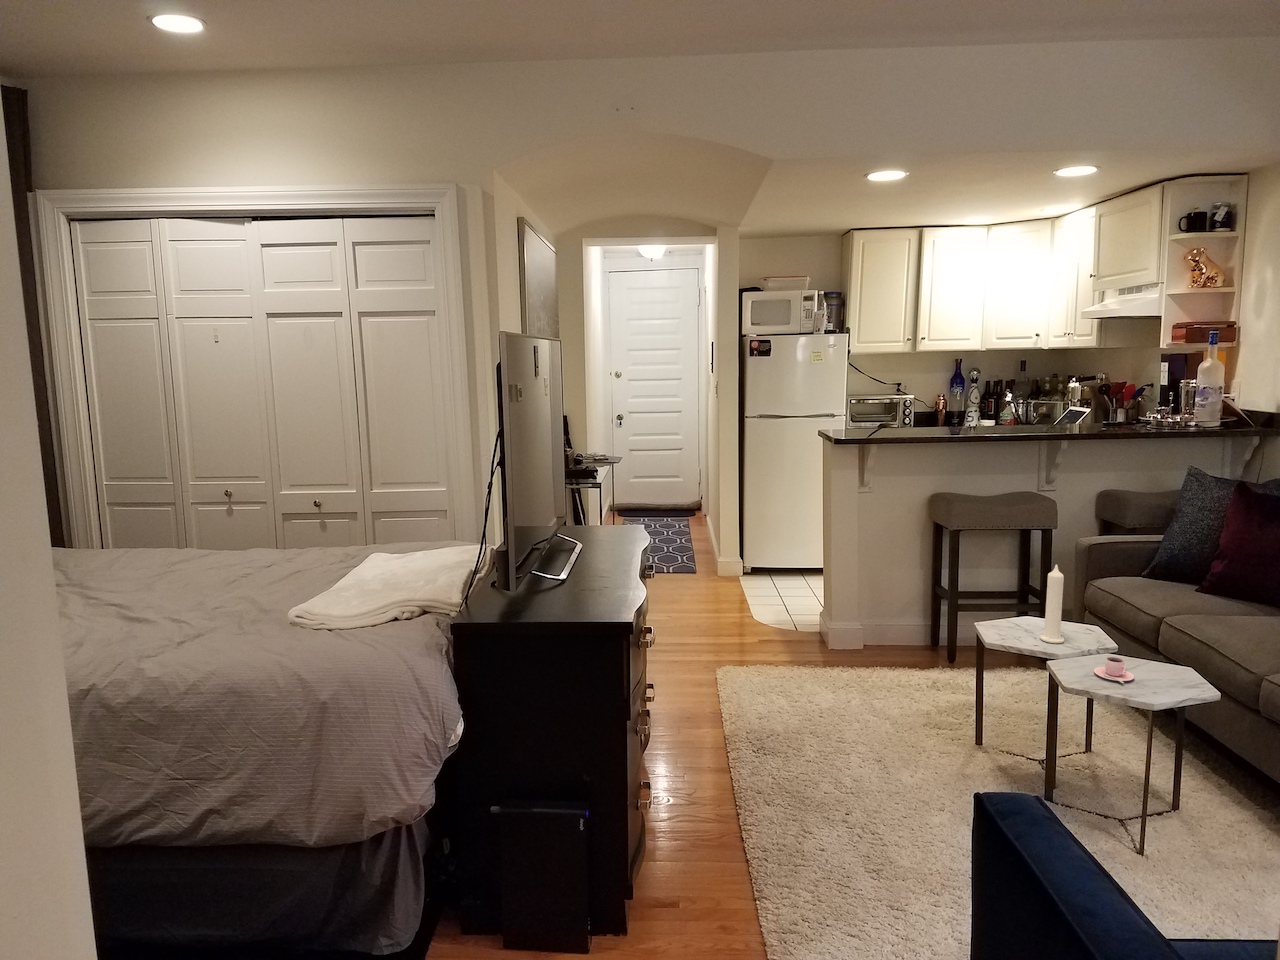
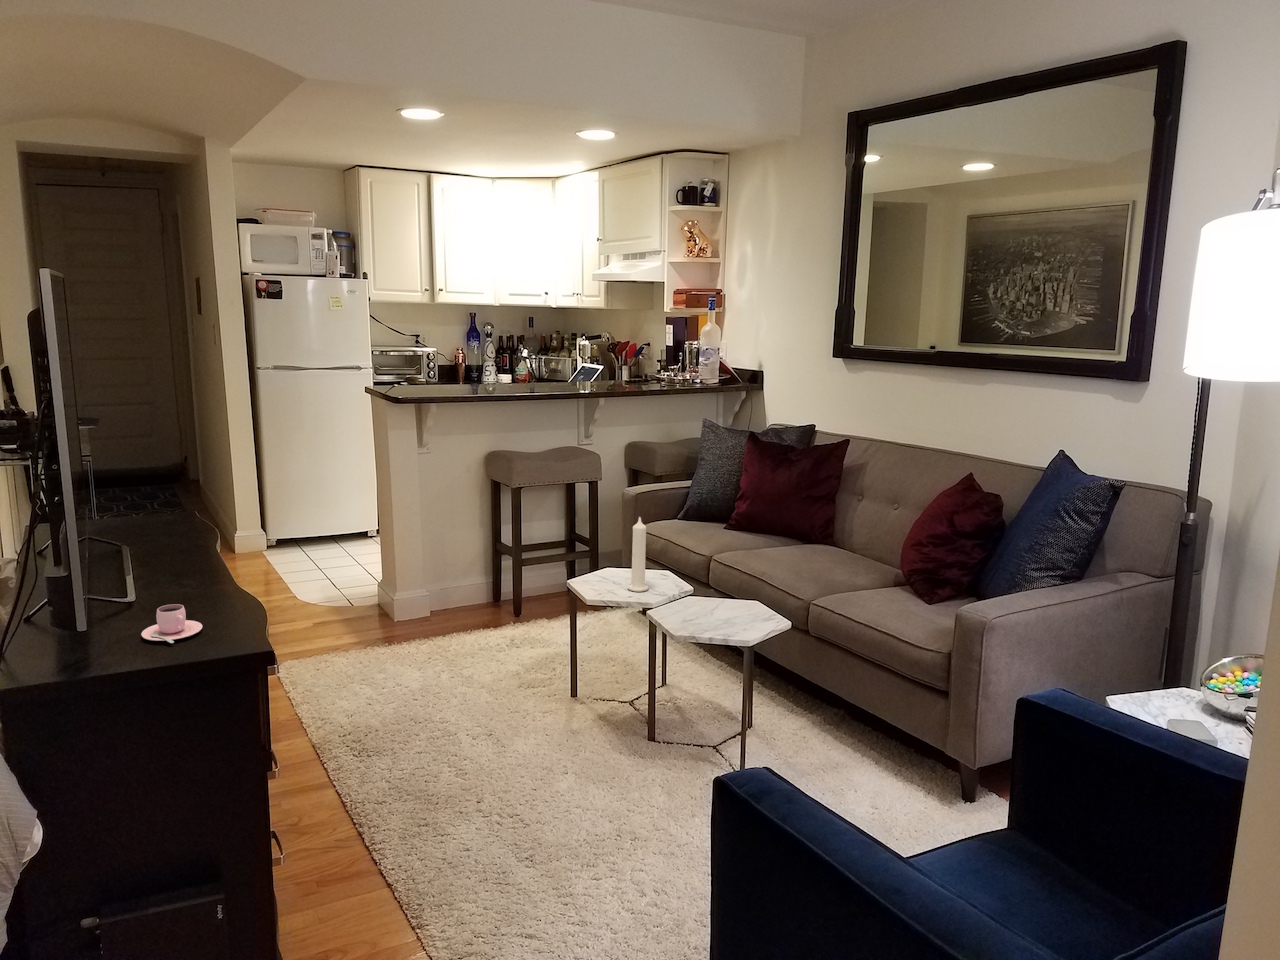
teacup: present [1094,657,1134,683] -> present [141,604,202,643]

